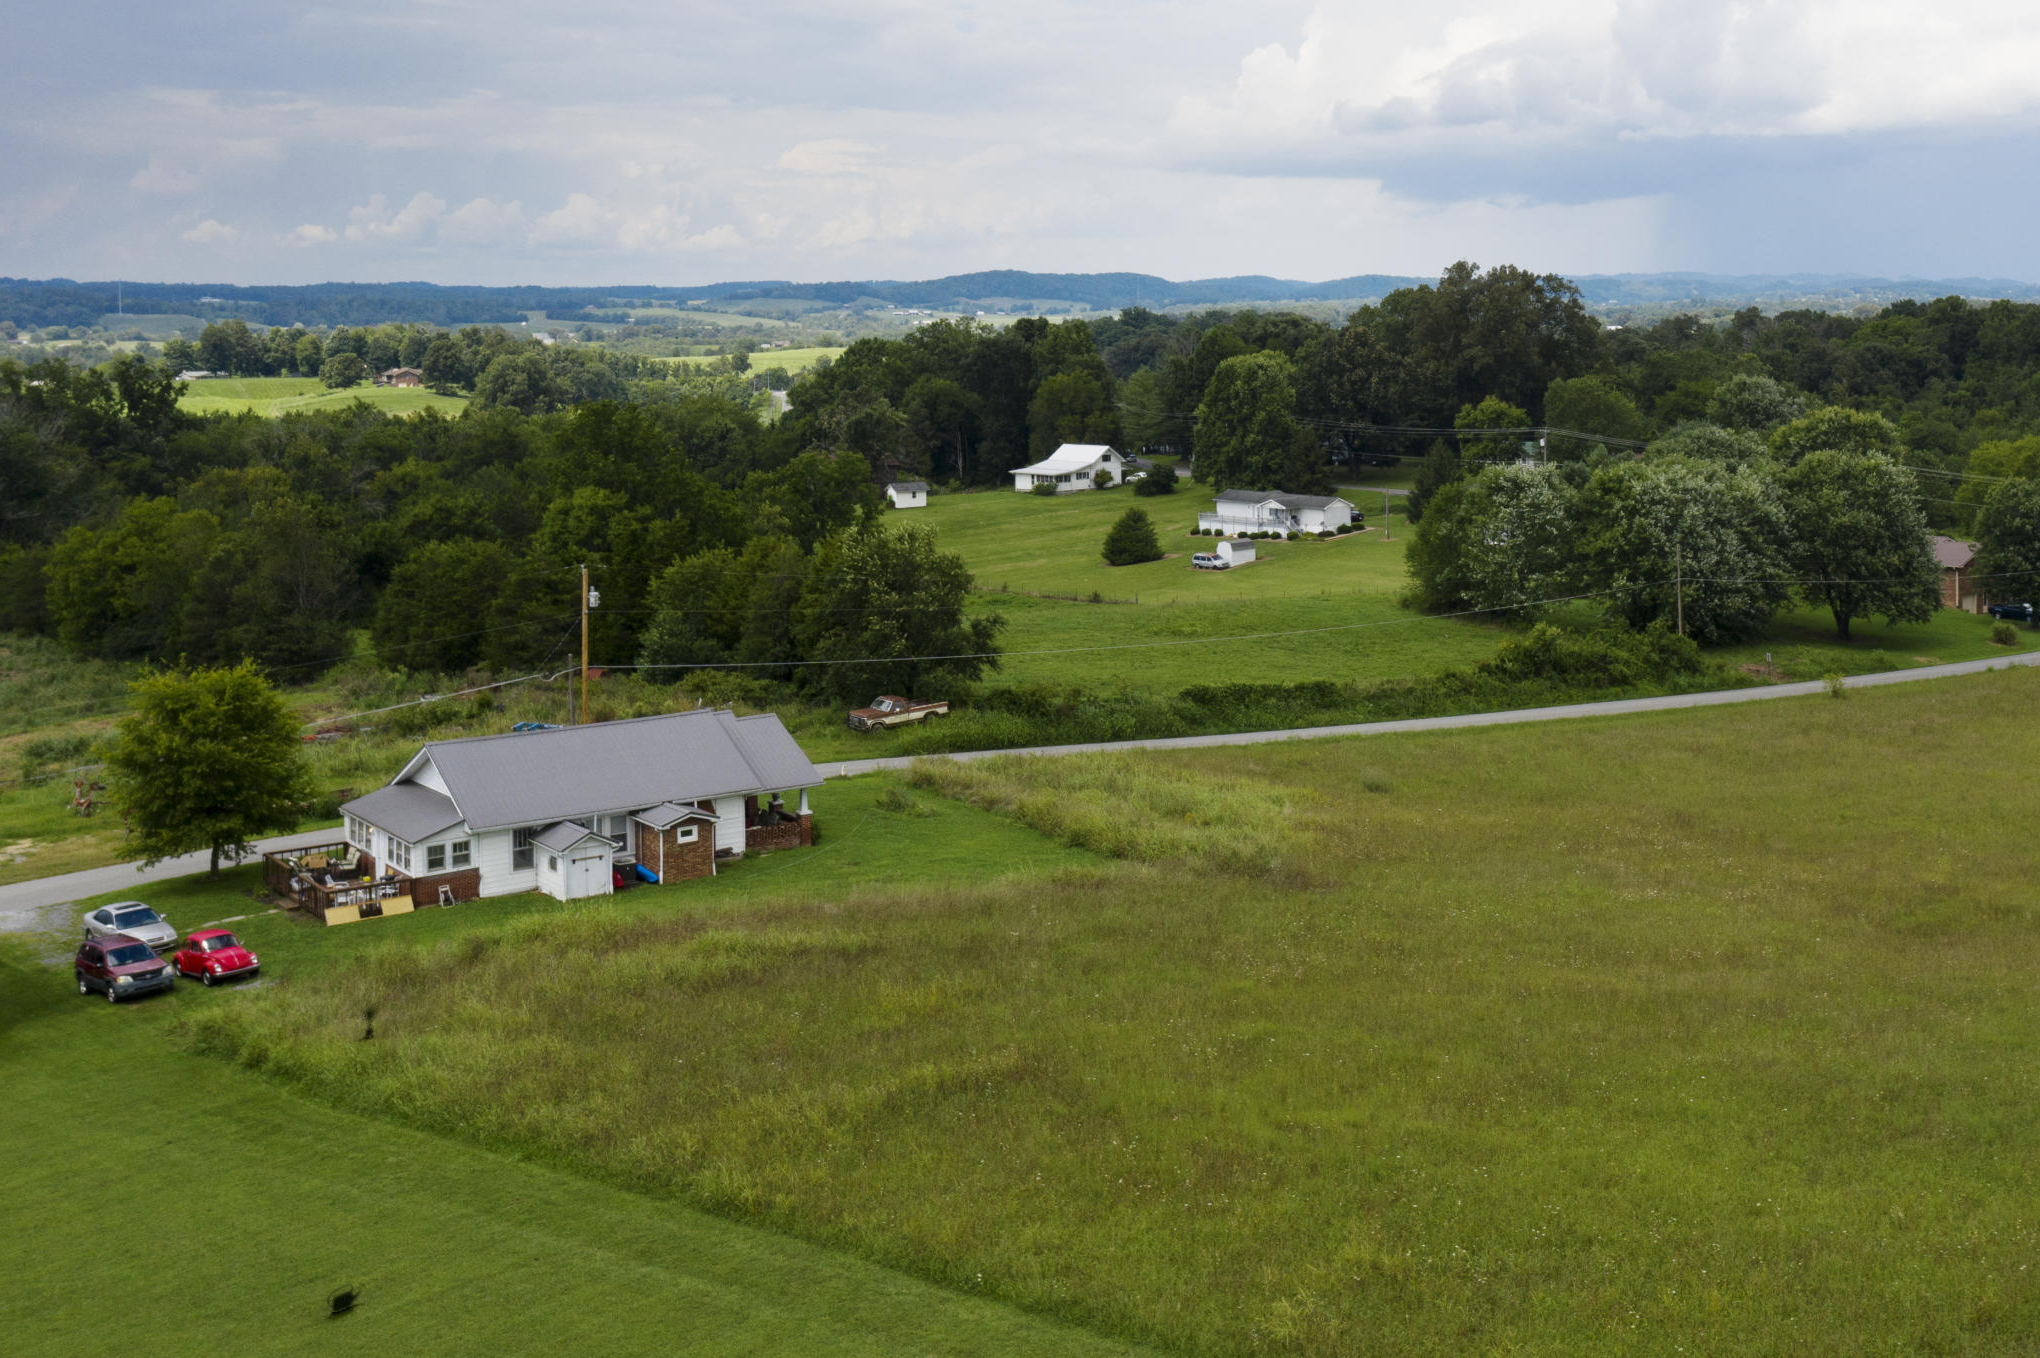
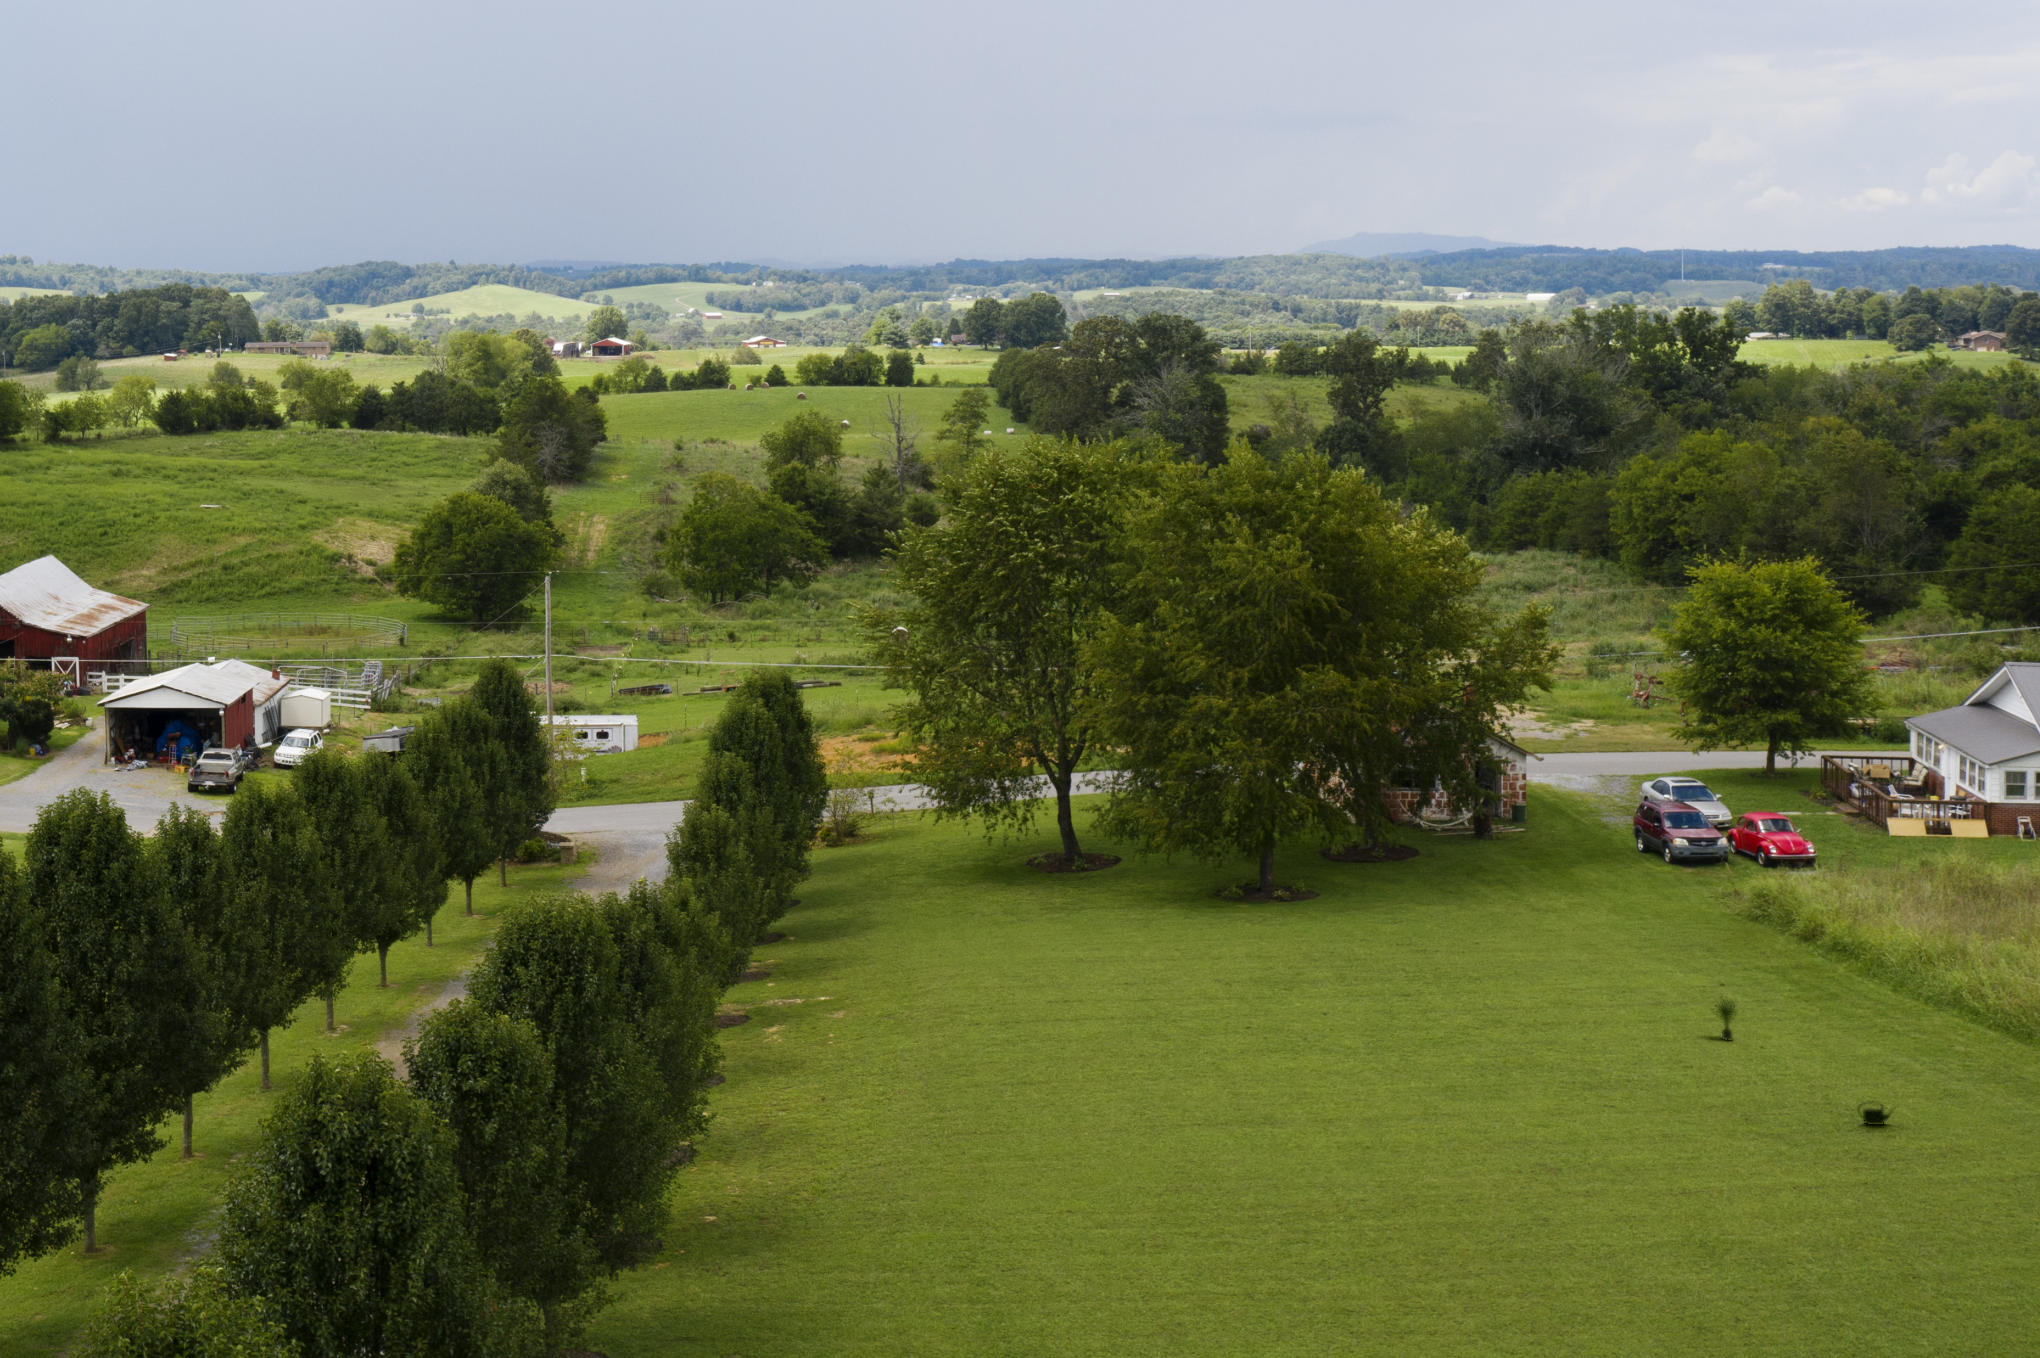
potted plant: present [362,1002,378,1038] -> present [1715,997,1737,1040]

